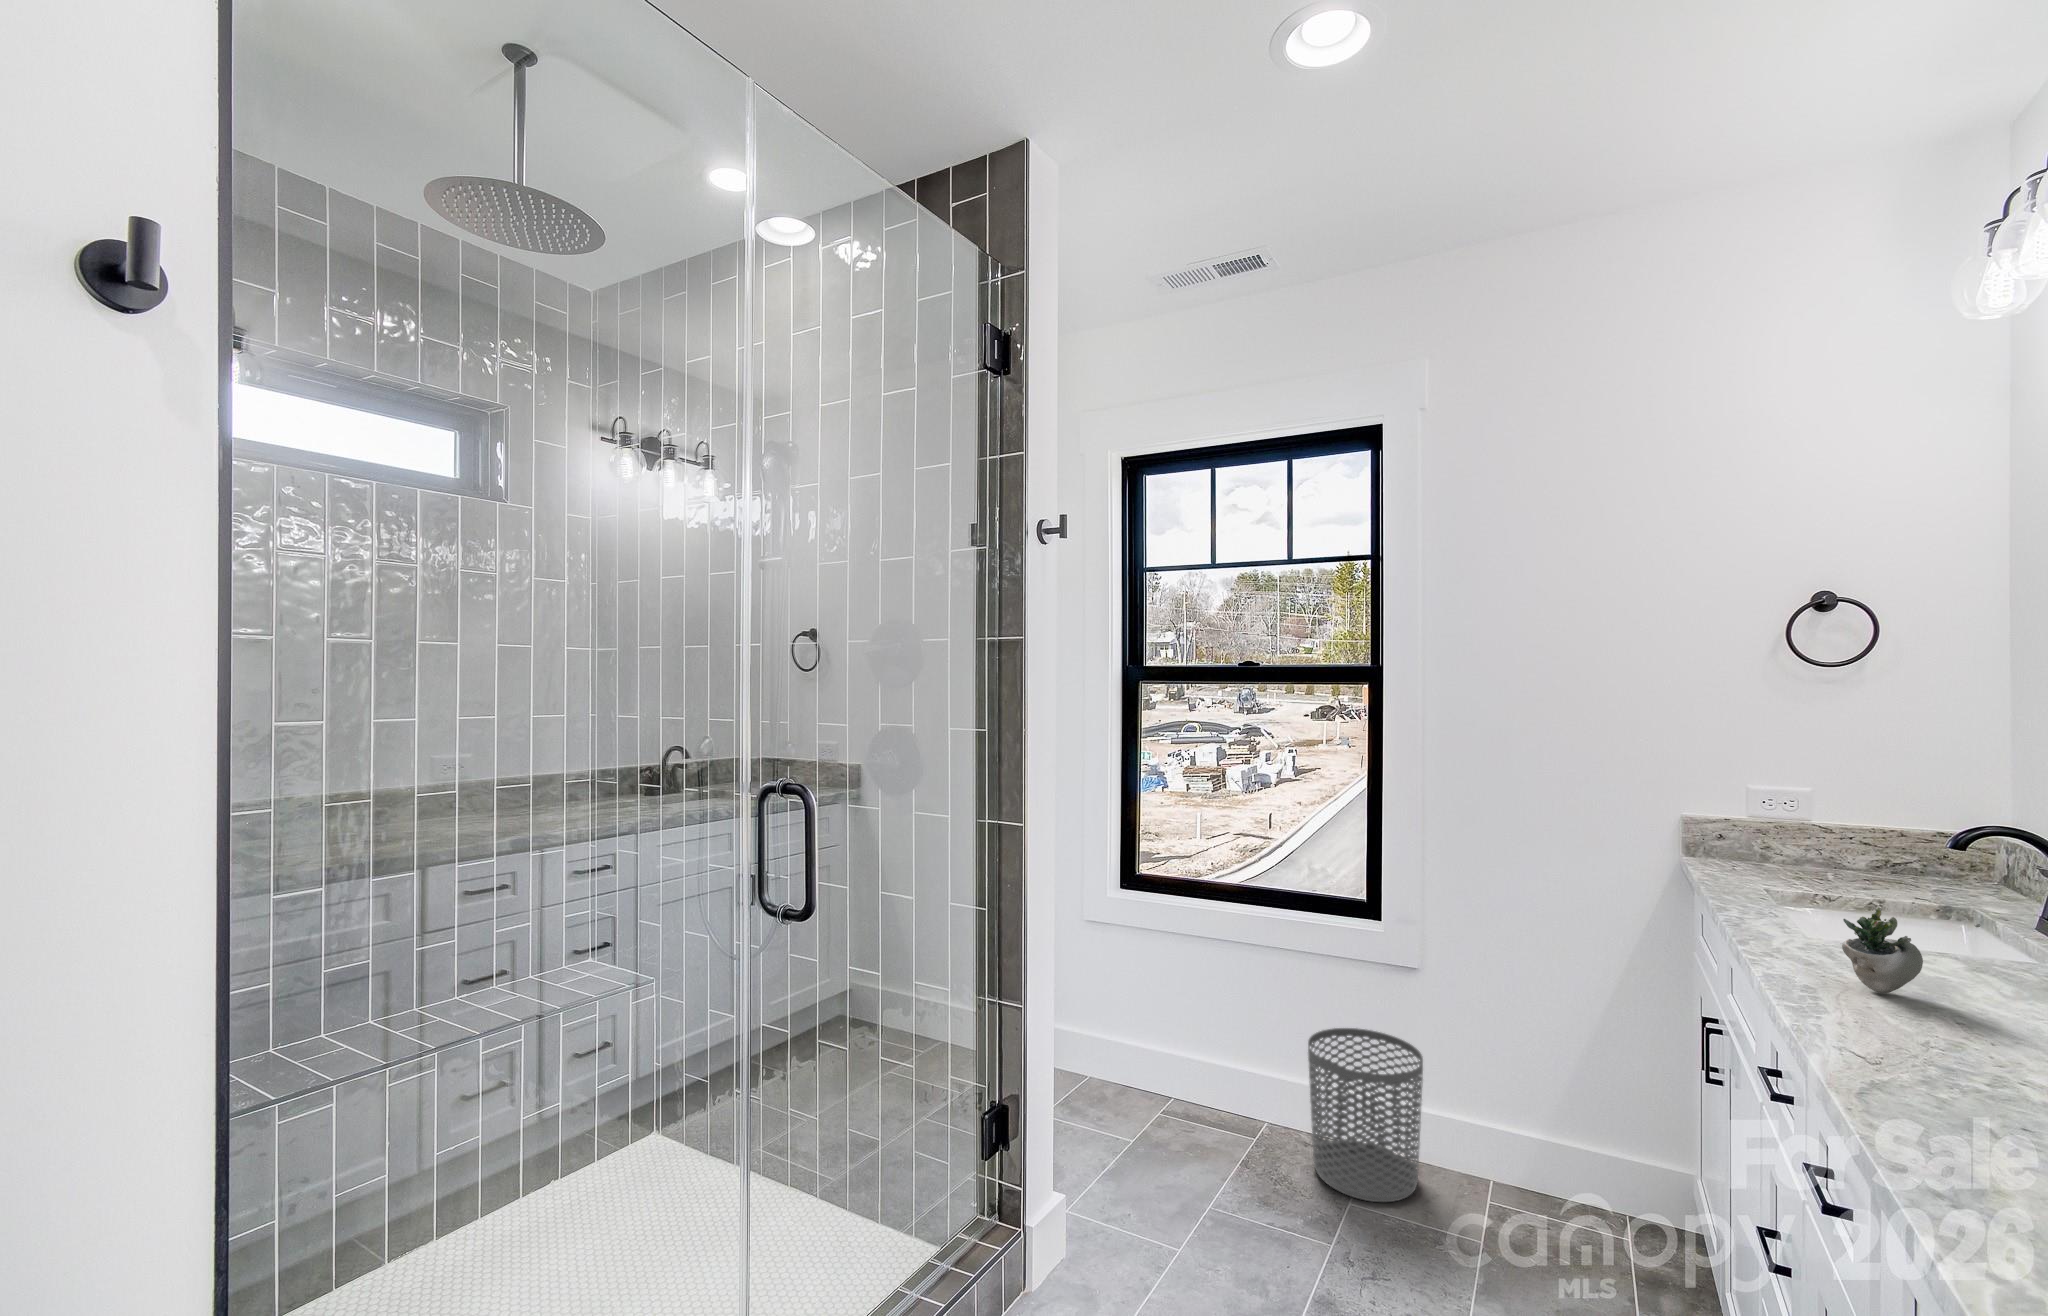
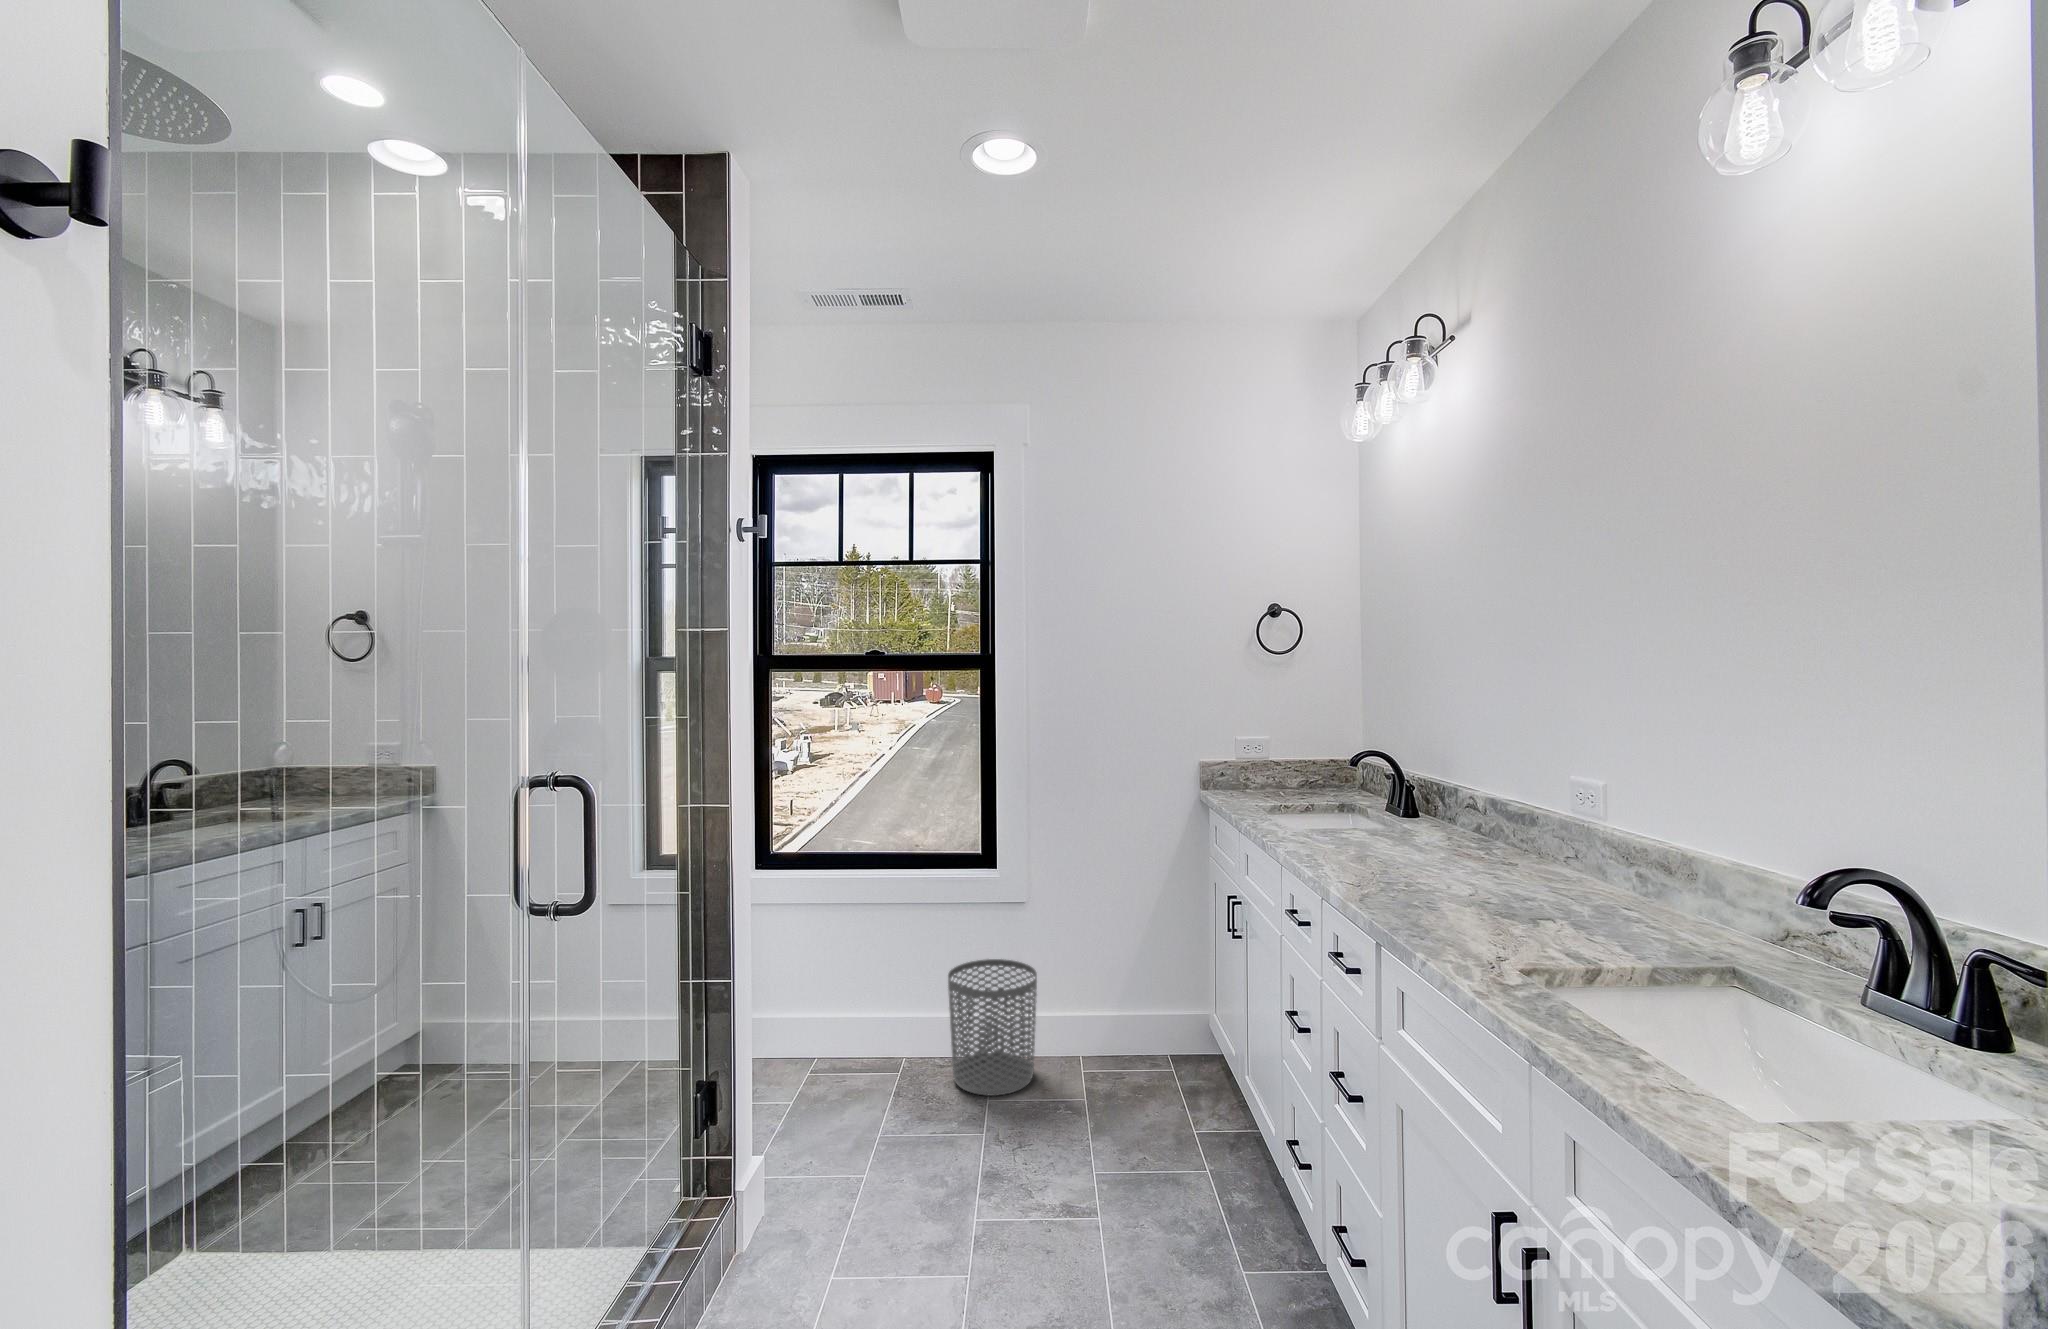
succulent plant: present [1842,908,1980,993] -> none [1324,799,1391,851]

